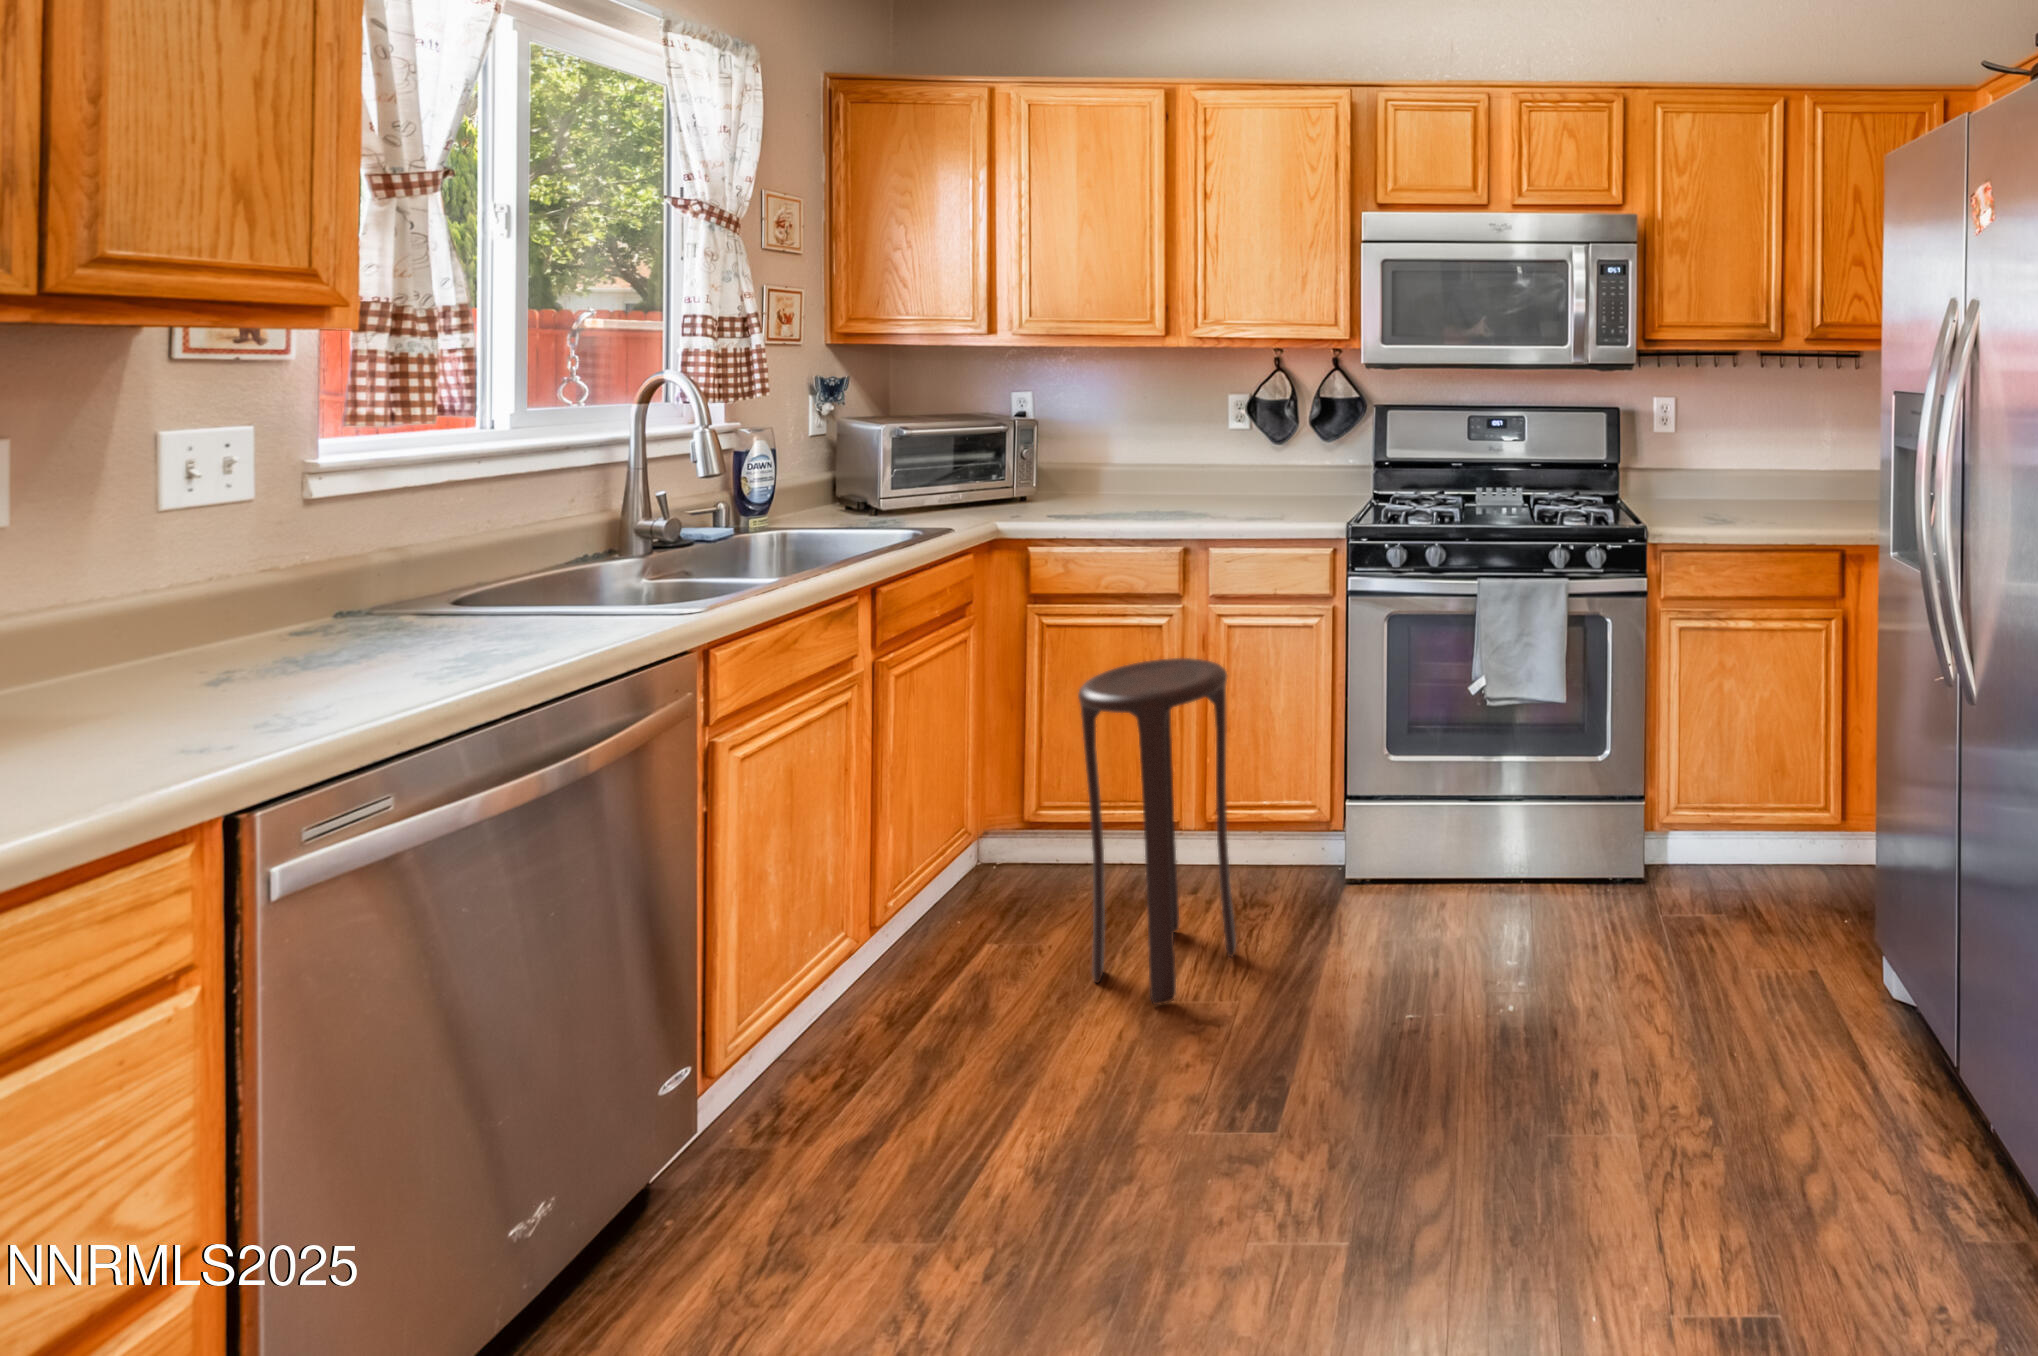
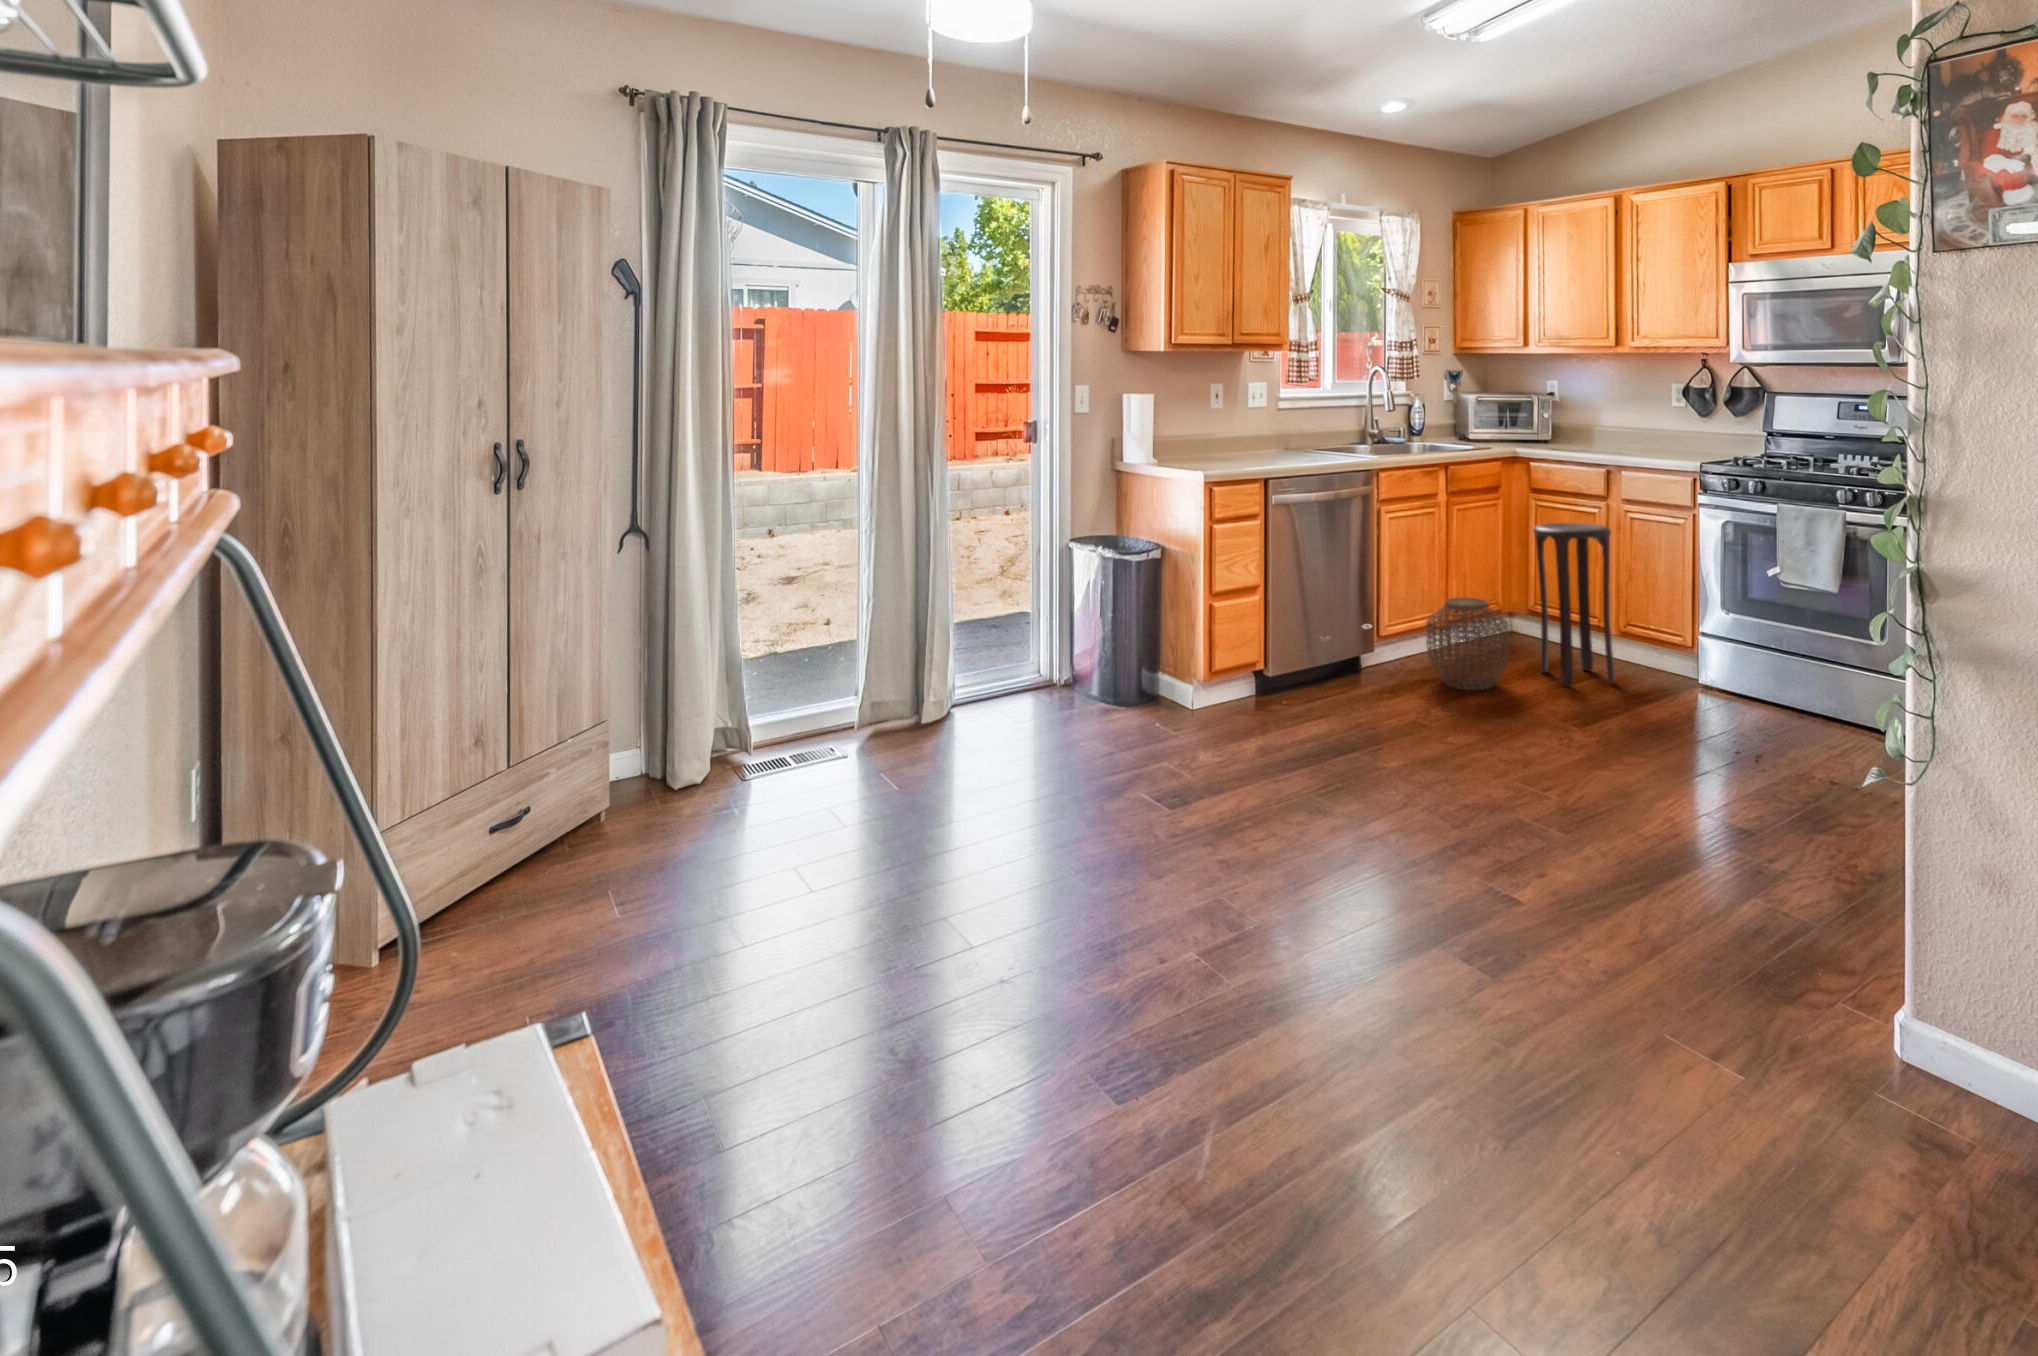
woven basket: none [849,896,1064,1153] -> present [1426,597,1509,690]

